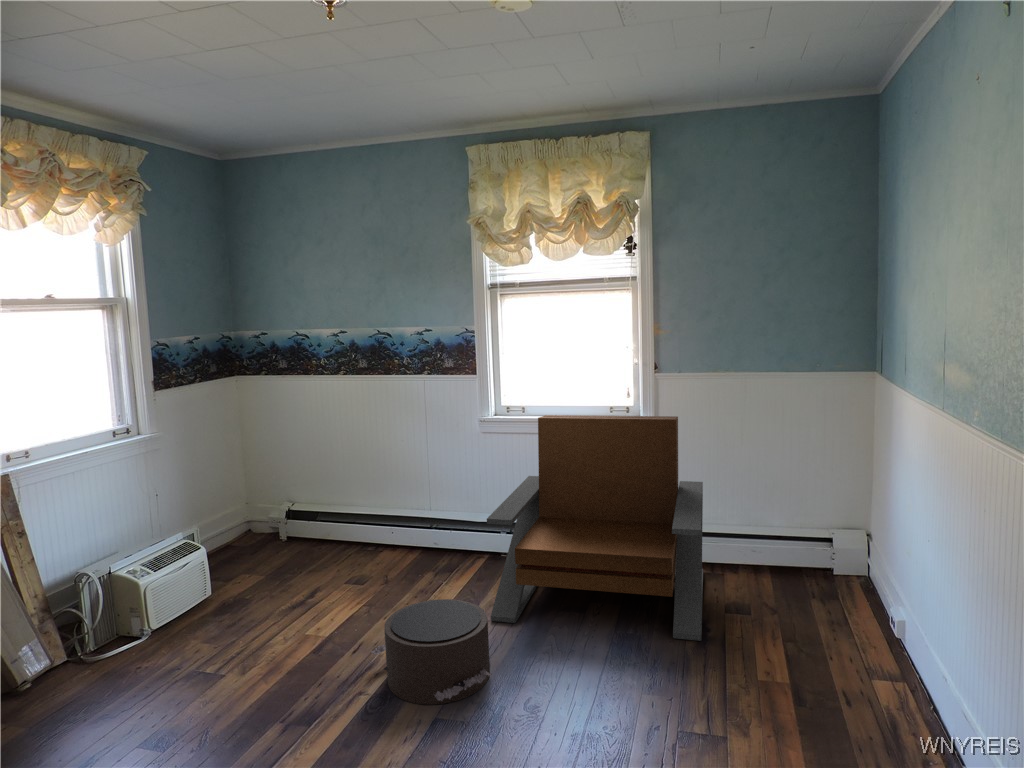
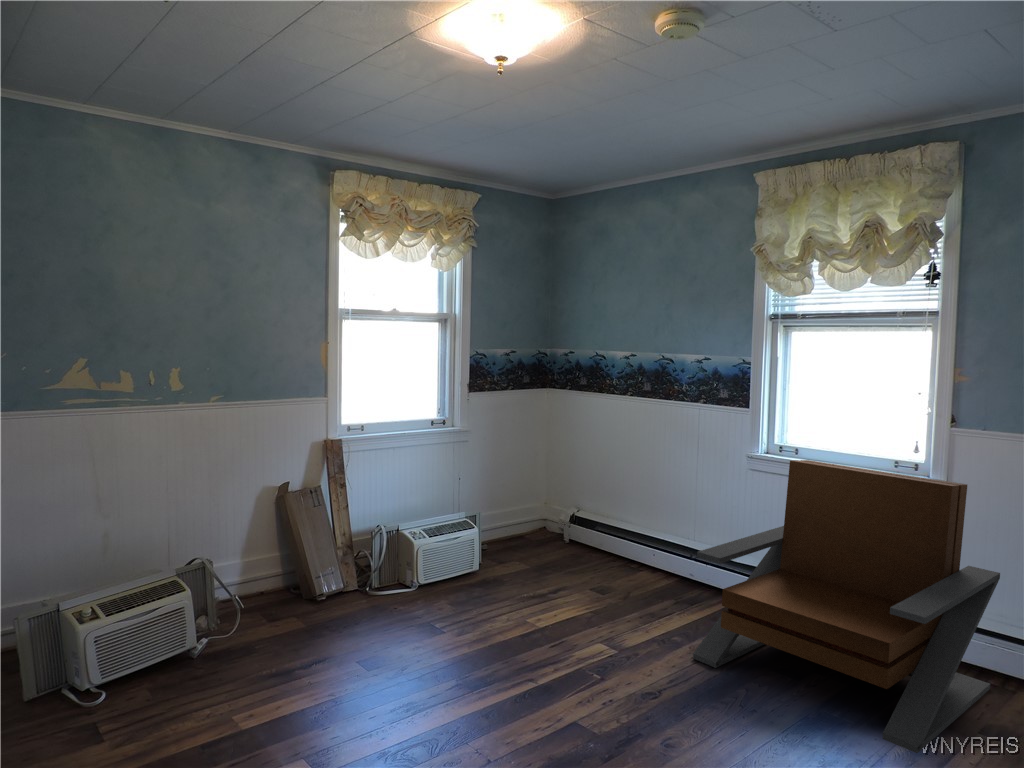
pouf: present [371,599,492,705] -> none [558,614,661,712]

